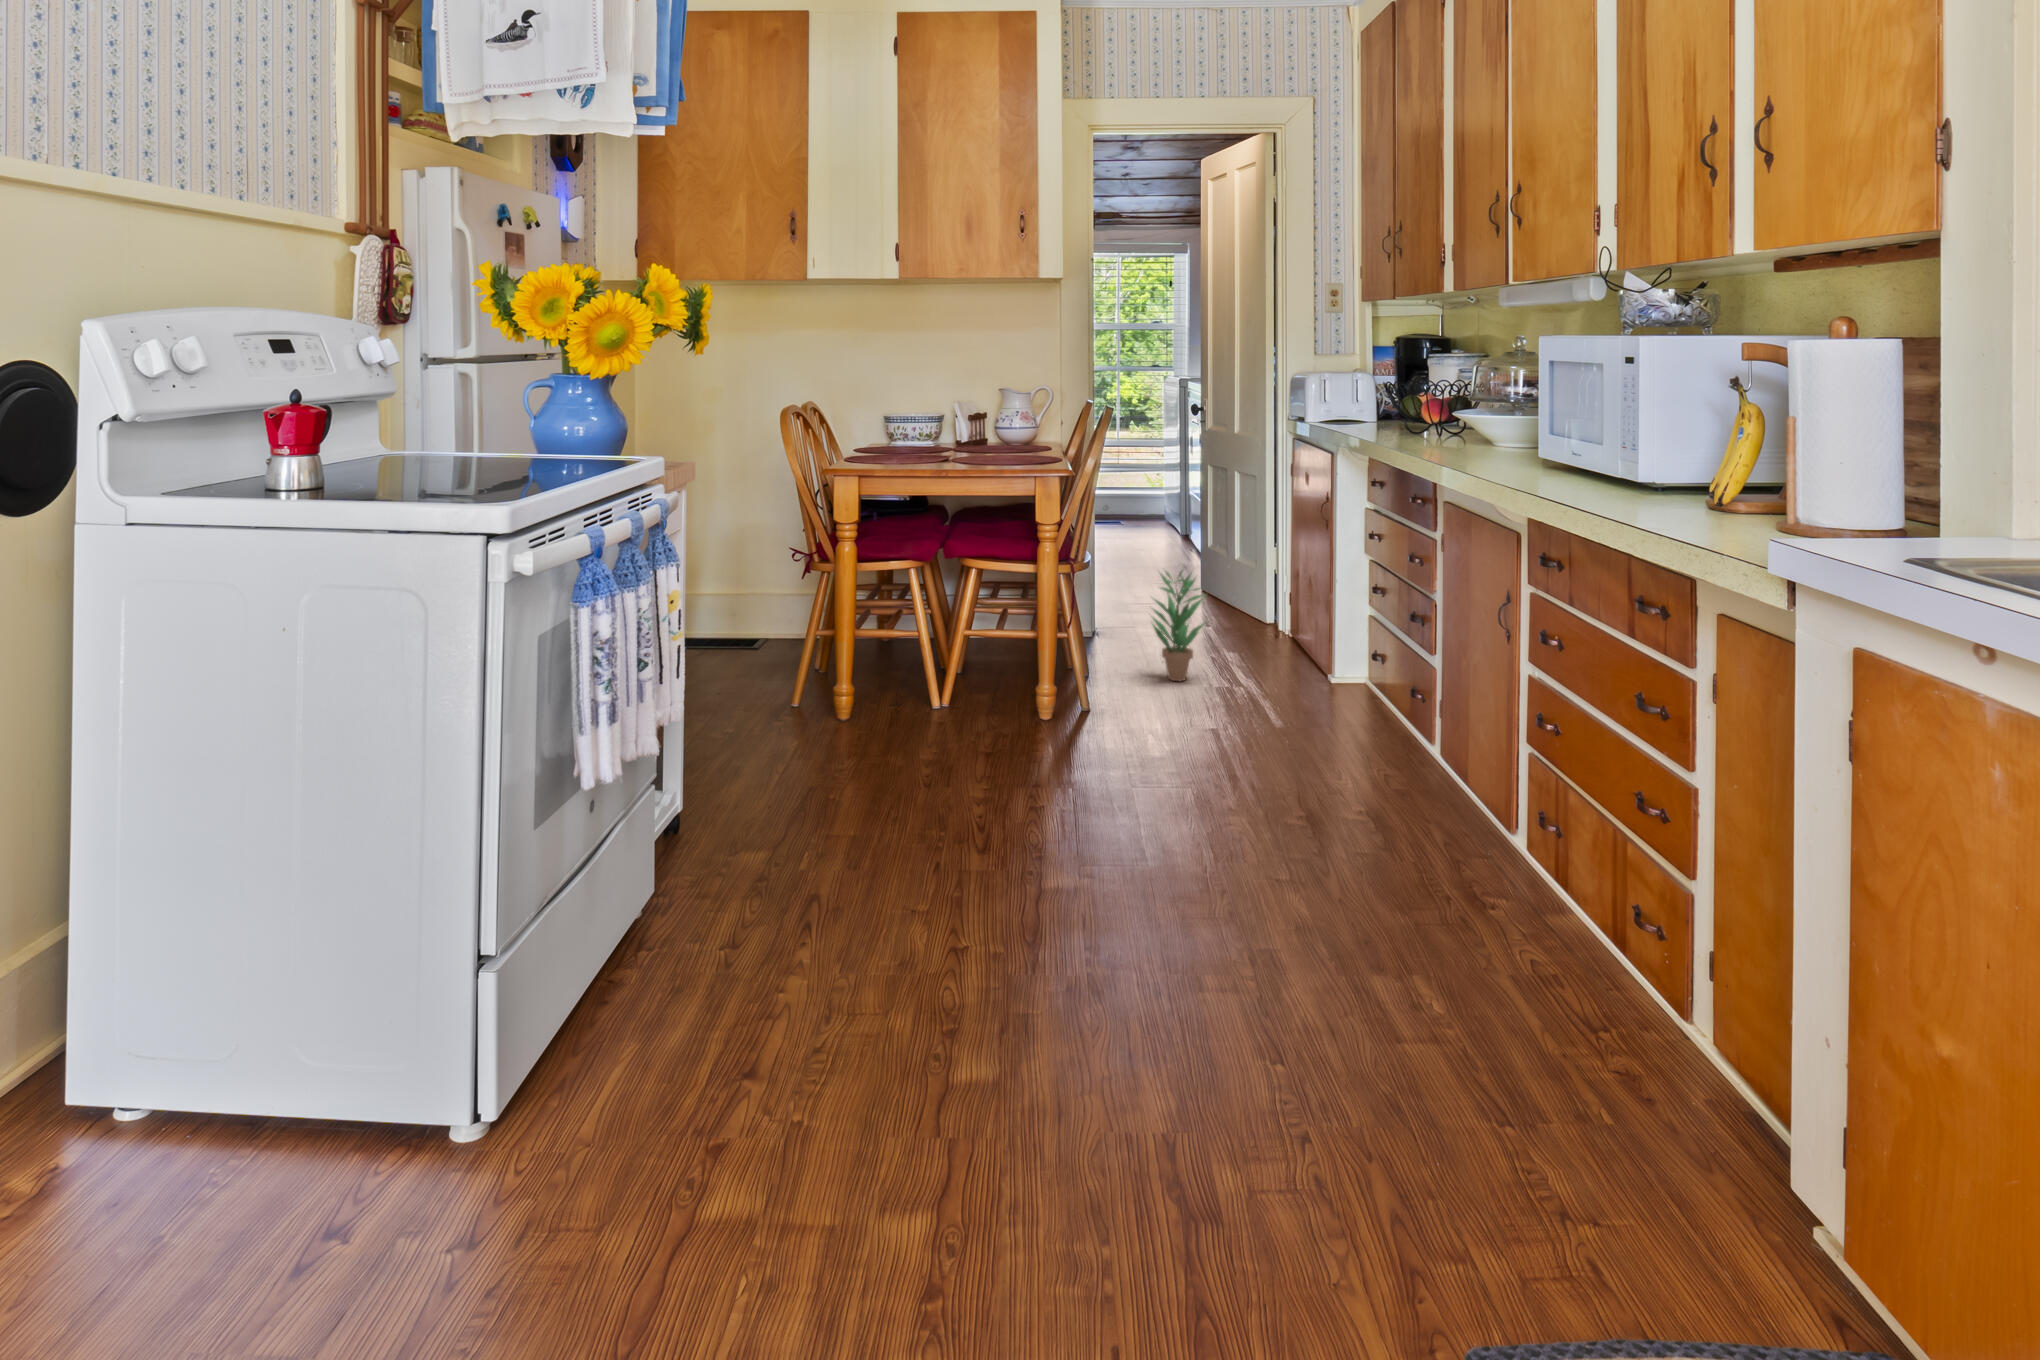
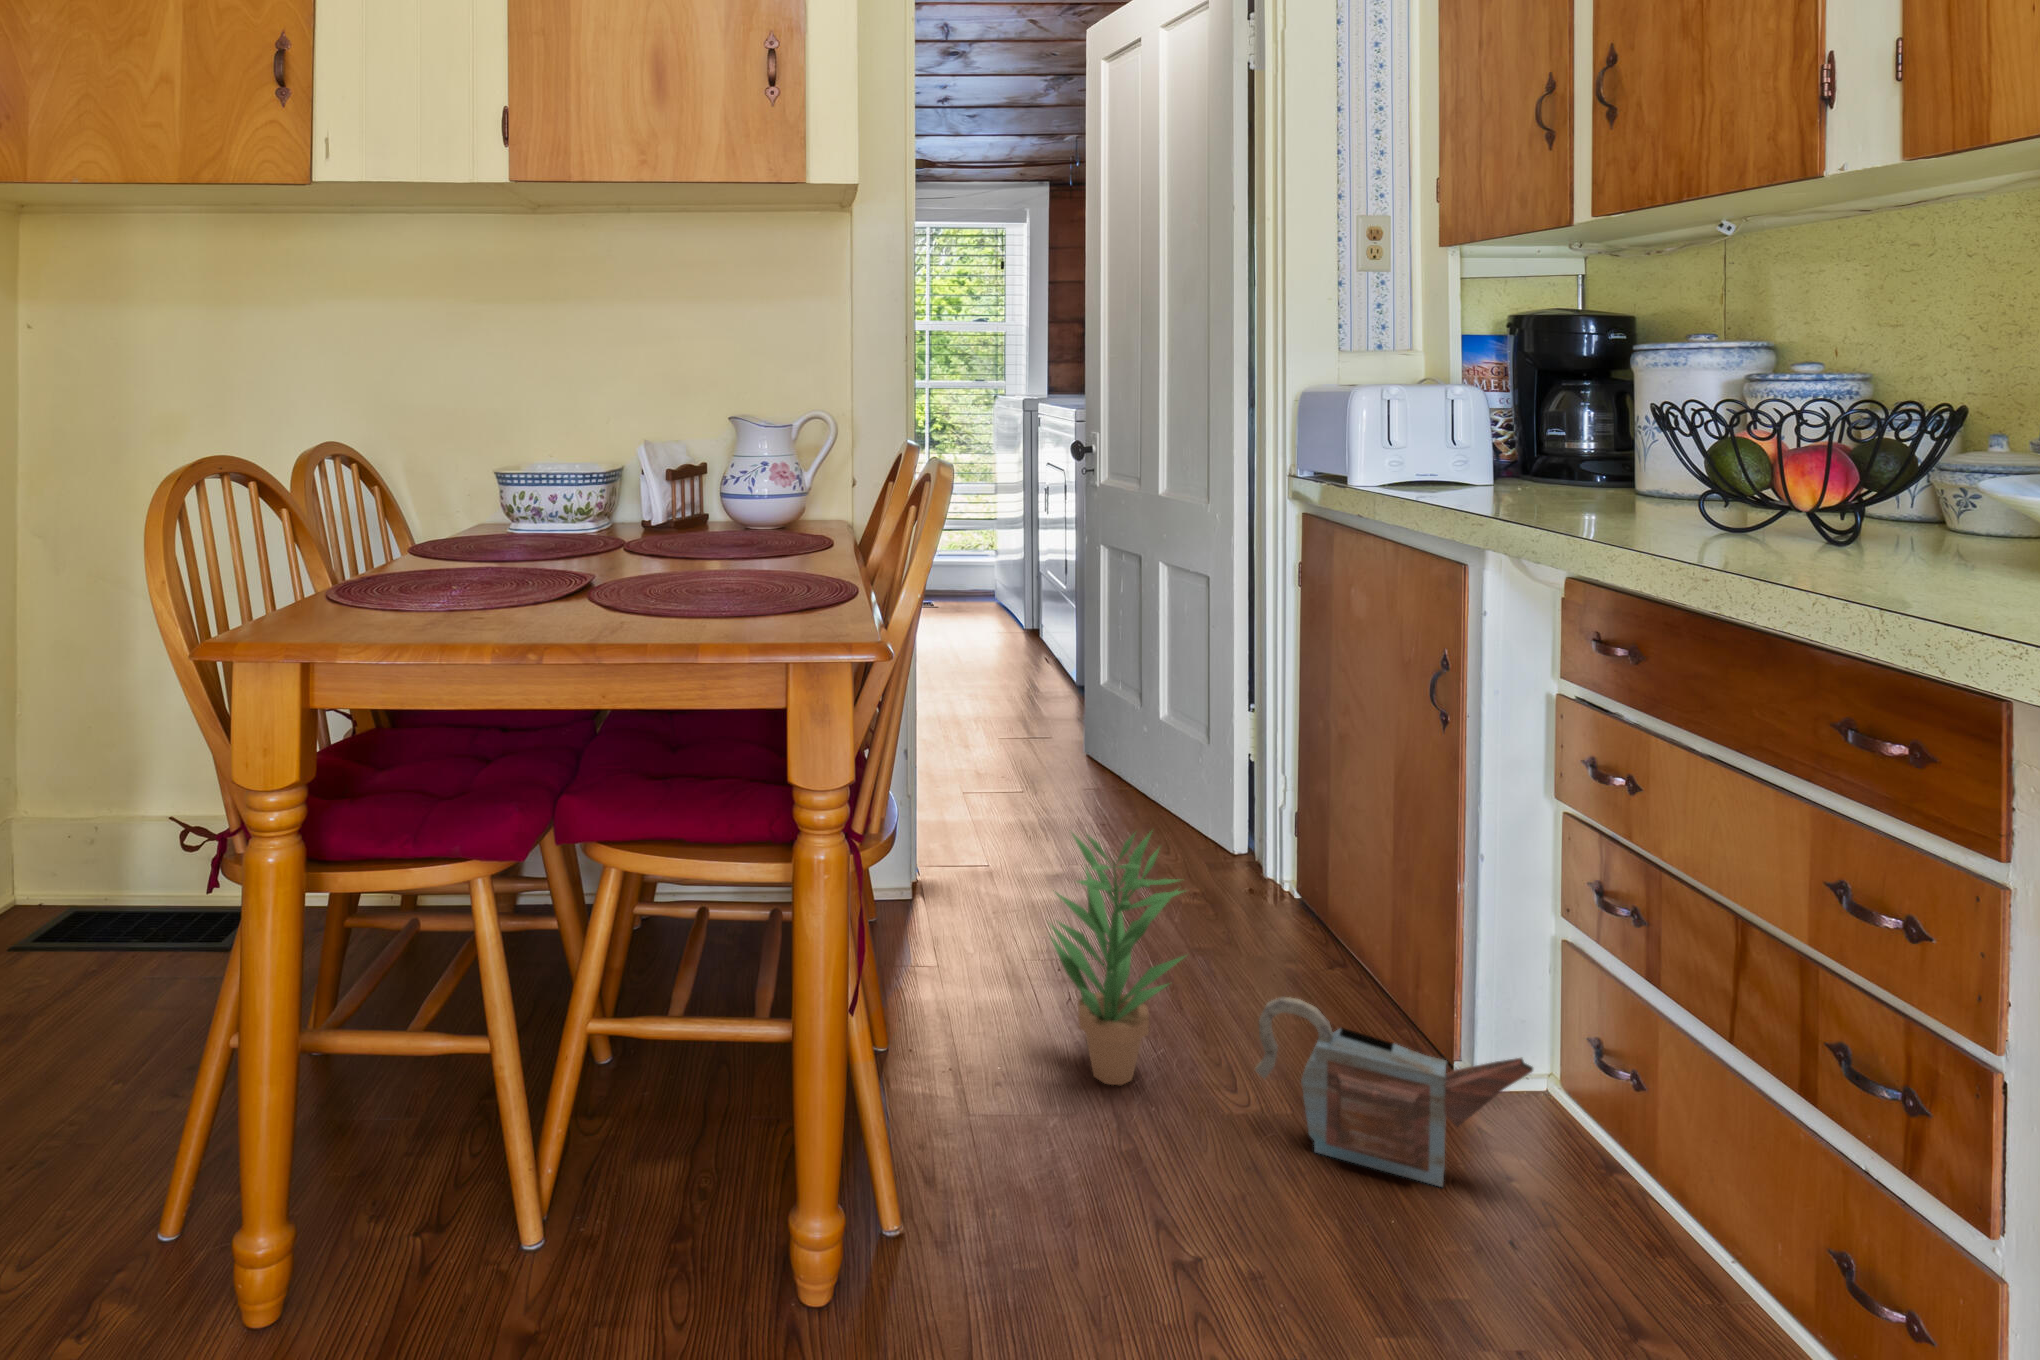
watering can: none [1233,633,1339,701] -> present [1255,997,1533,1187]

